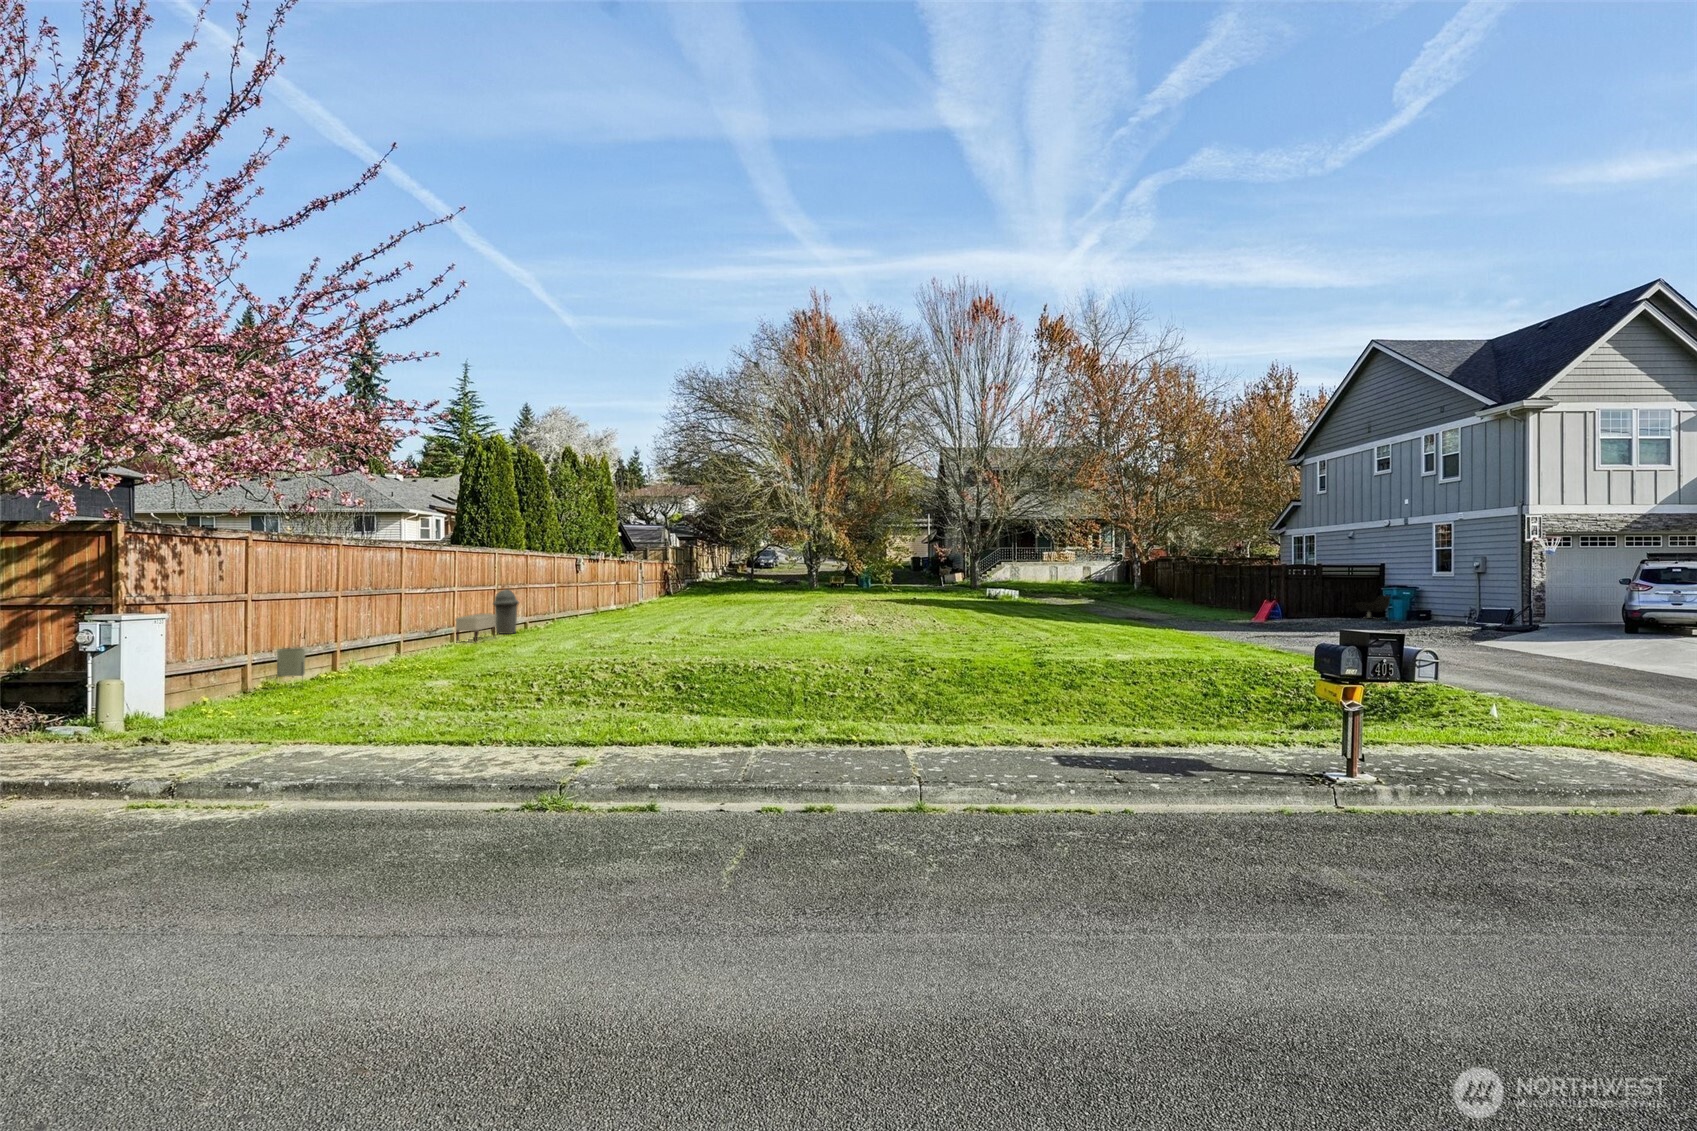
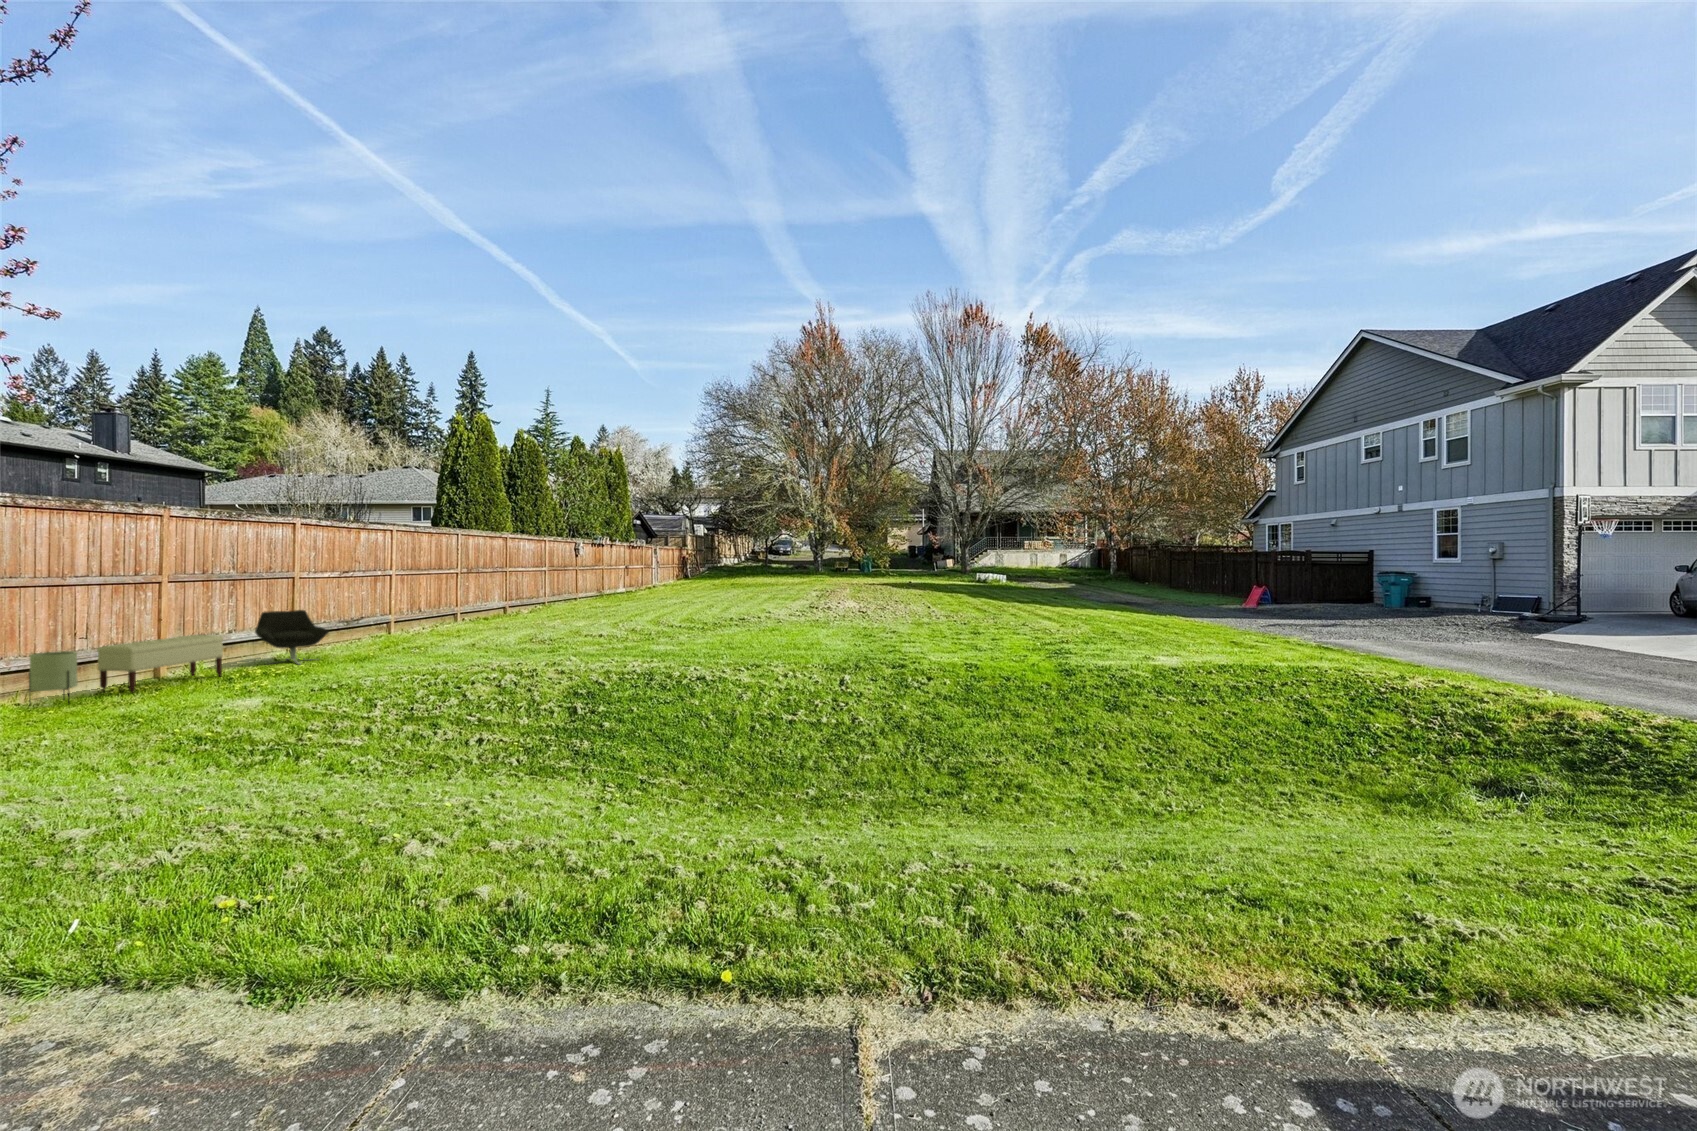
trash can: present [493,589,519,634] -> none [451,573,481,621]
lounge chair: present [1355,595,1391,617] -> present [255,610,329,664]
bench: present [456,613,496,641] -> present [97,635,223,693]

